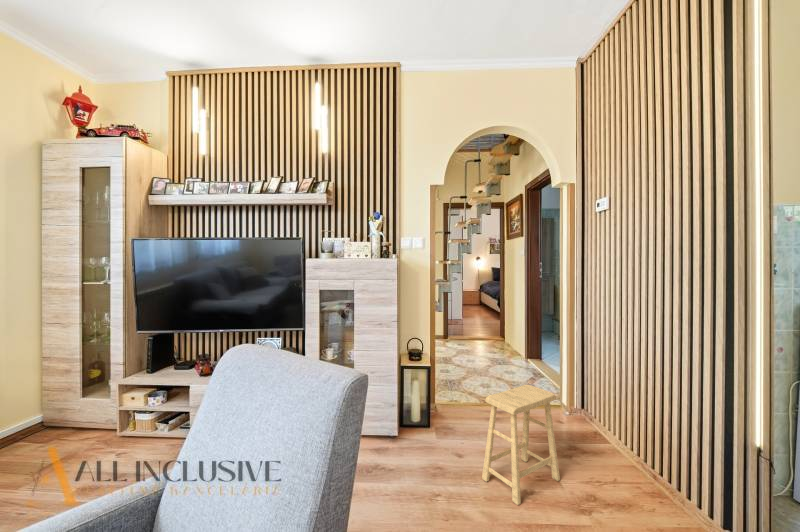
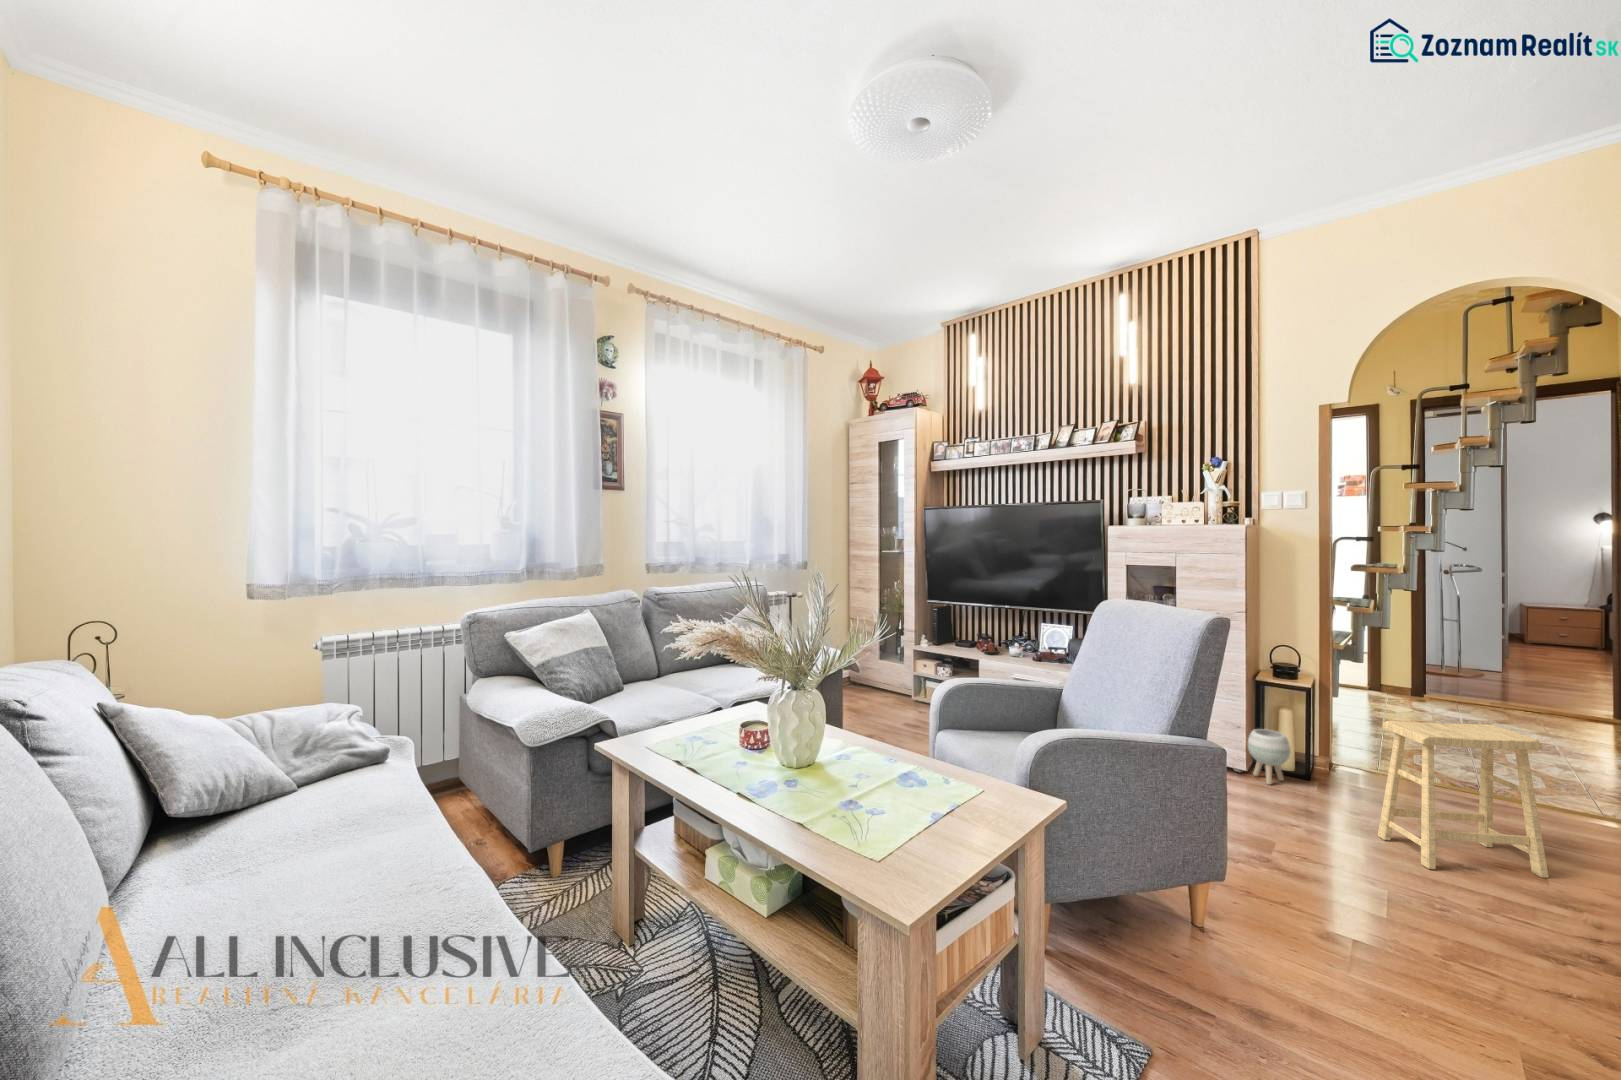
planter: none [400,403,424,446] -> present [1248,729,1290,784]

